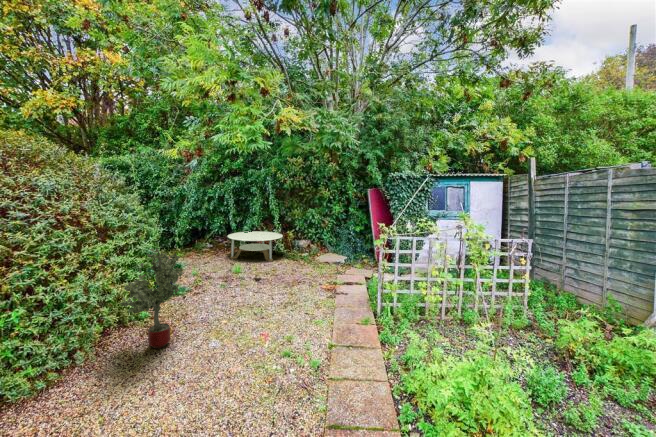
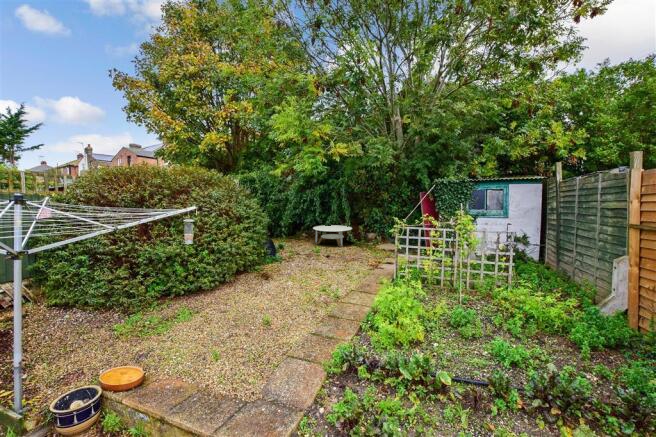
potted tree: present [120,248,184,348] -> none [244,228,275,281]

